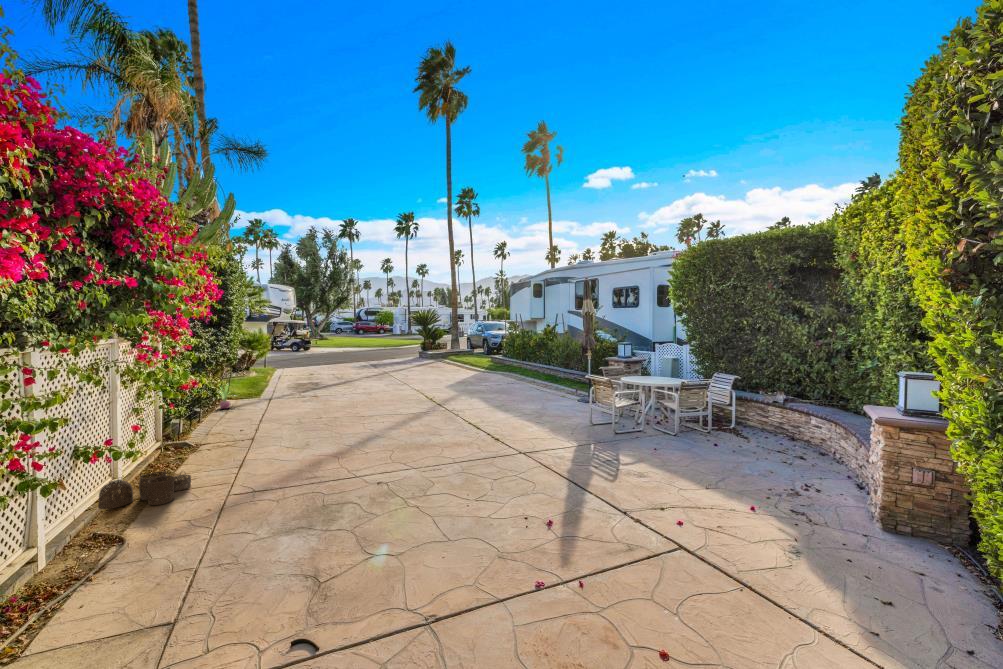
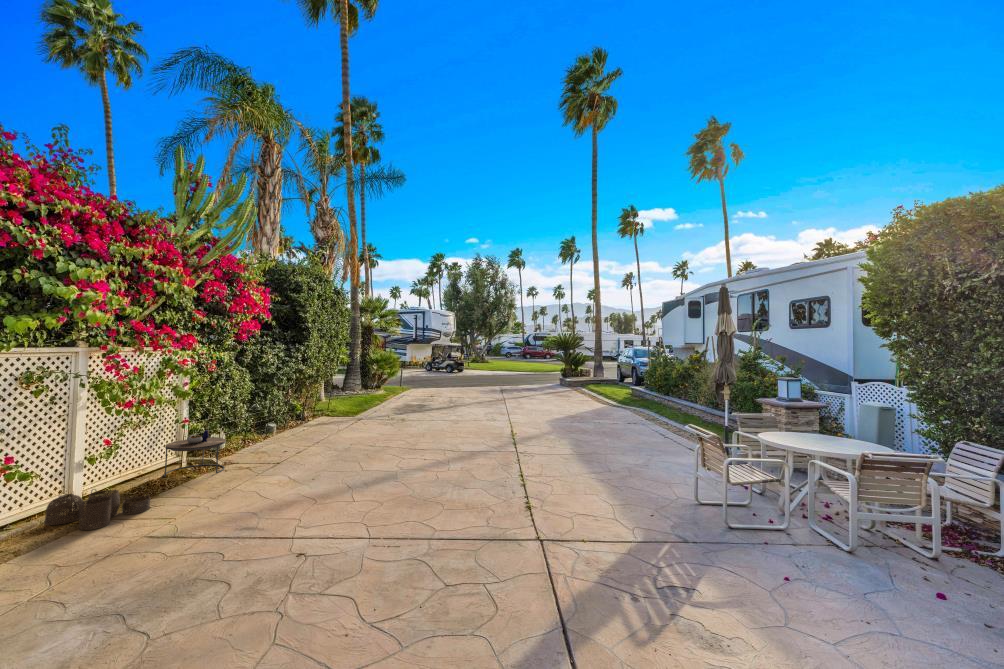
decorative plant: present [218,386,231,409] -> none [299,397,331,423]
side table: none [143,417,204,465] -> present [164,430,226,477]

